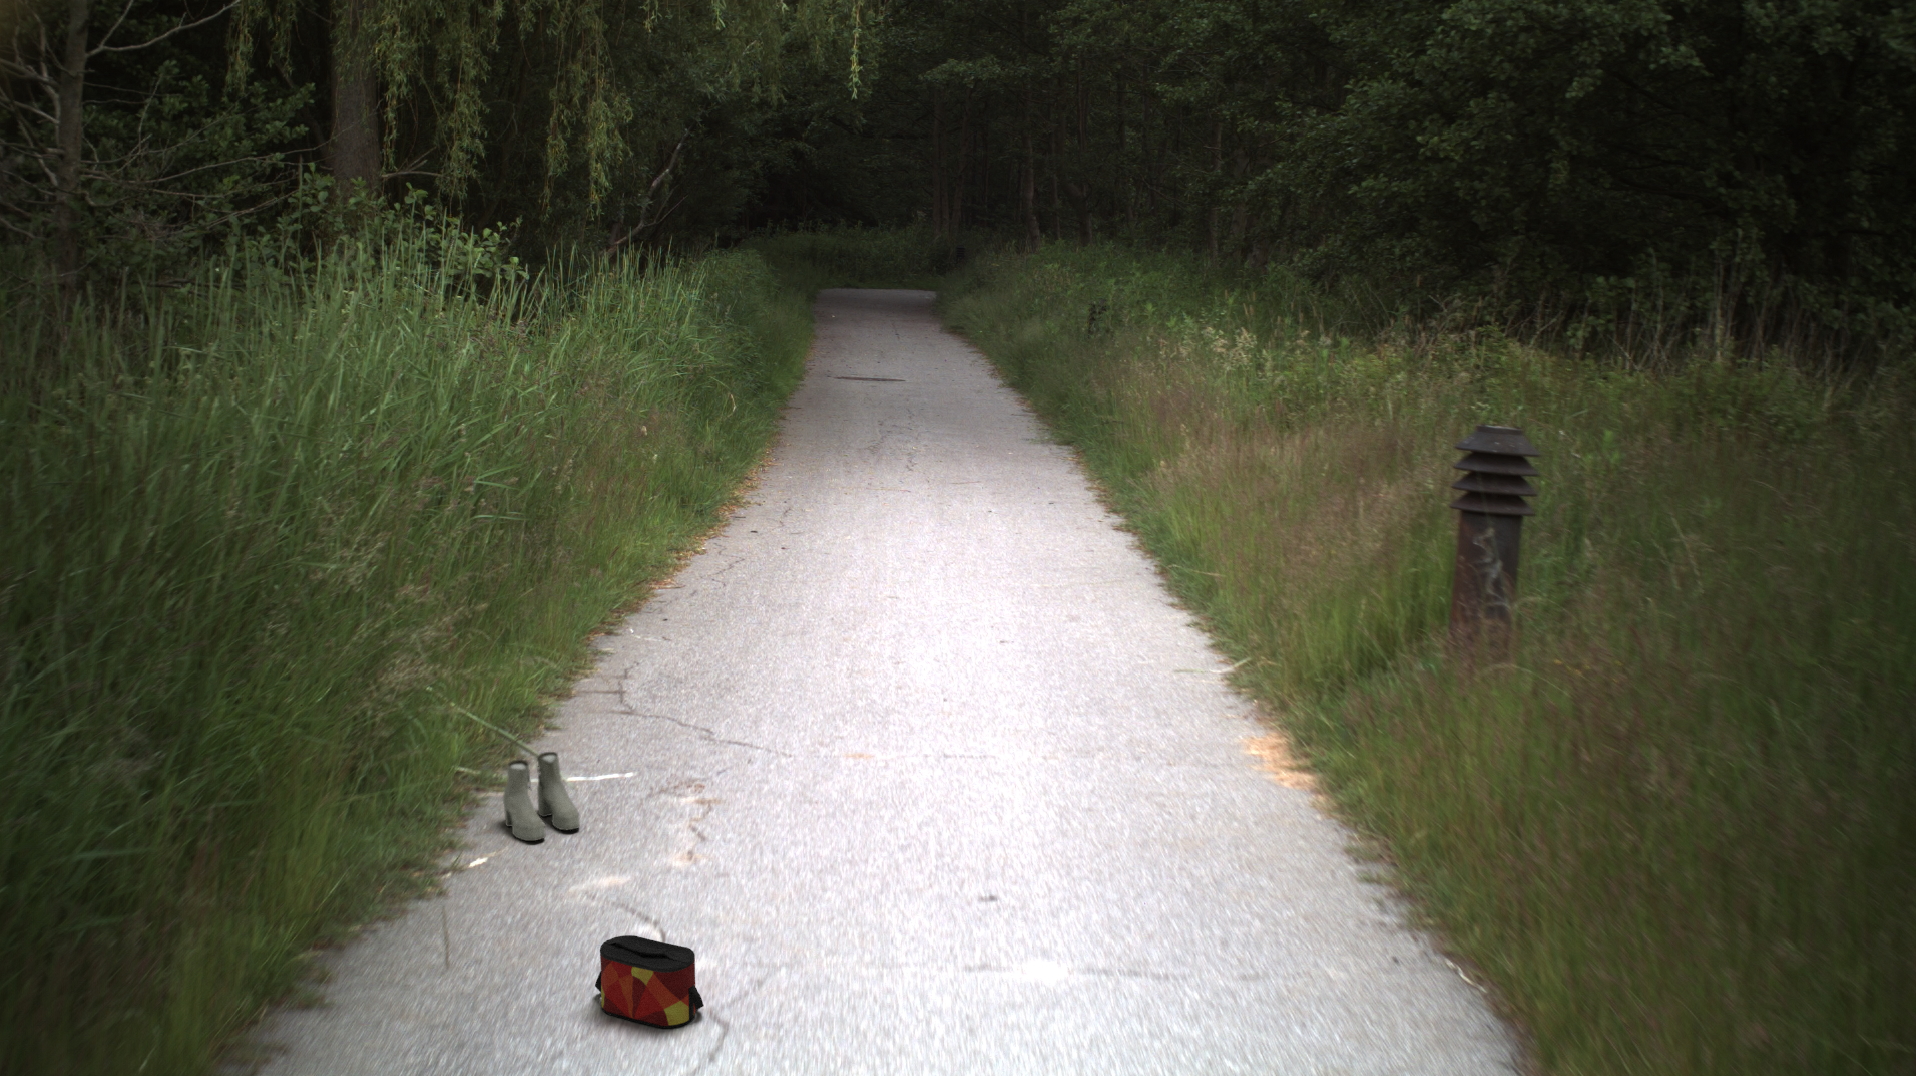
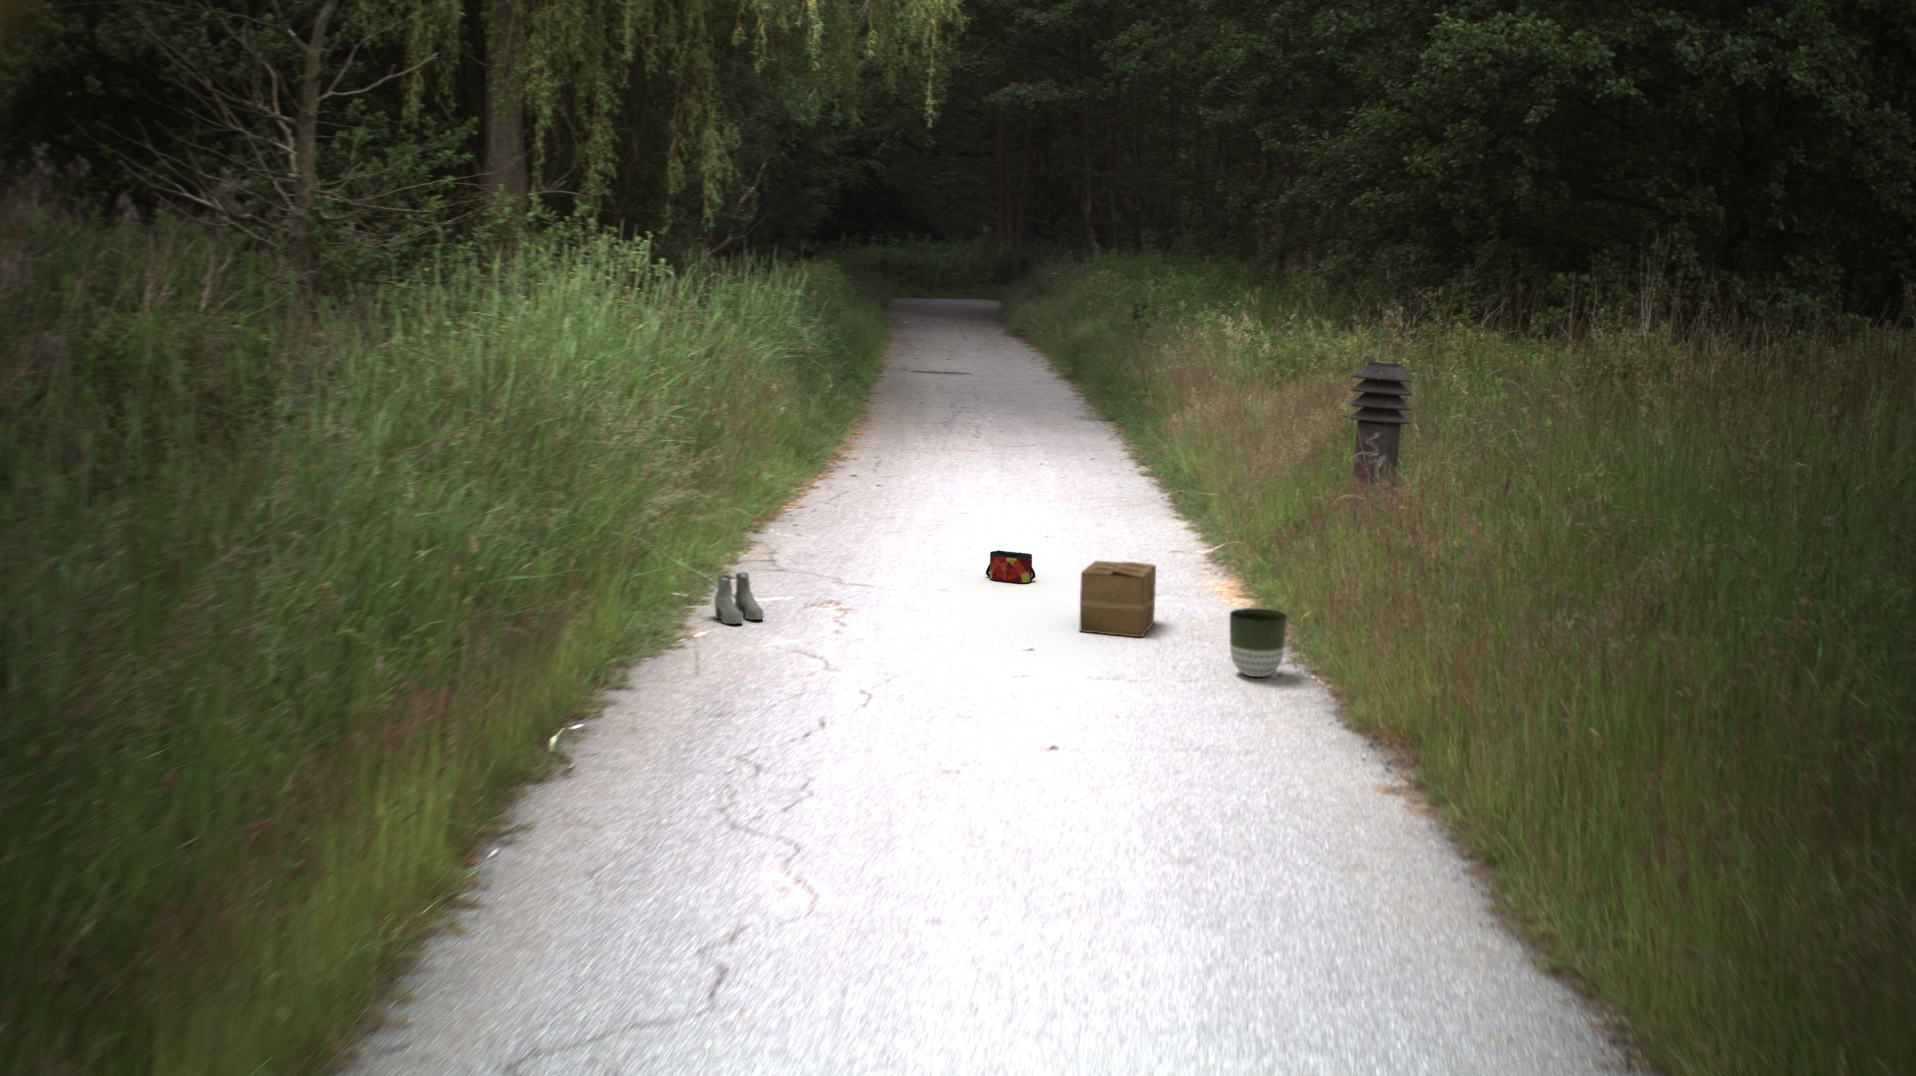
cardboard box: none [1067,731,1182,862] -> present [1080,561,1156,637]
planter: none [1318,845,1415,964] -> present [1230,608,1288,677]
bag: present [595,935,704,1028] -> present [986,550,1036,584]

